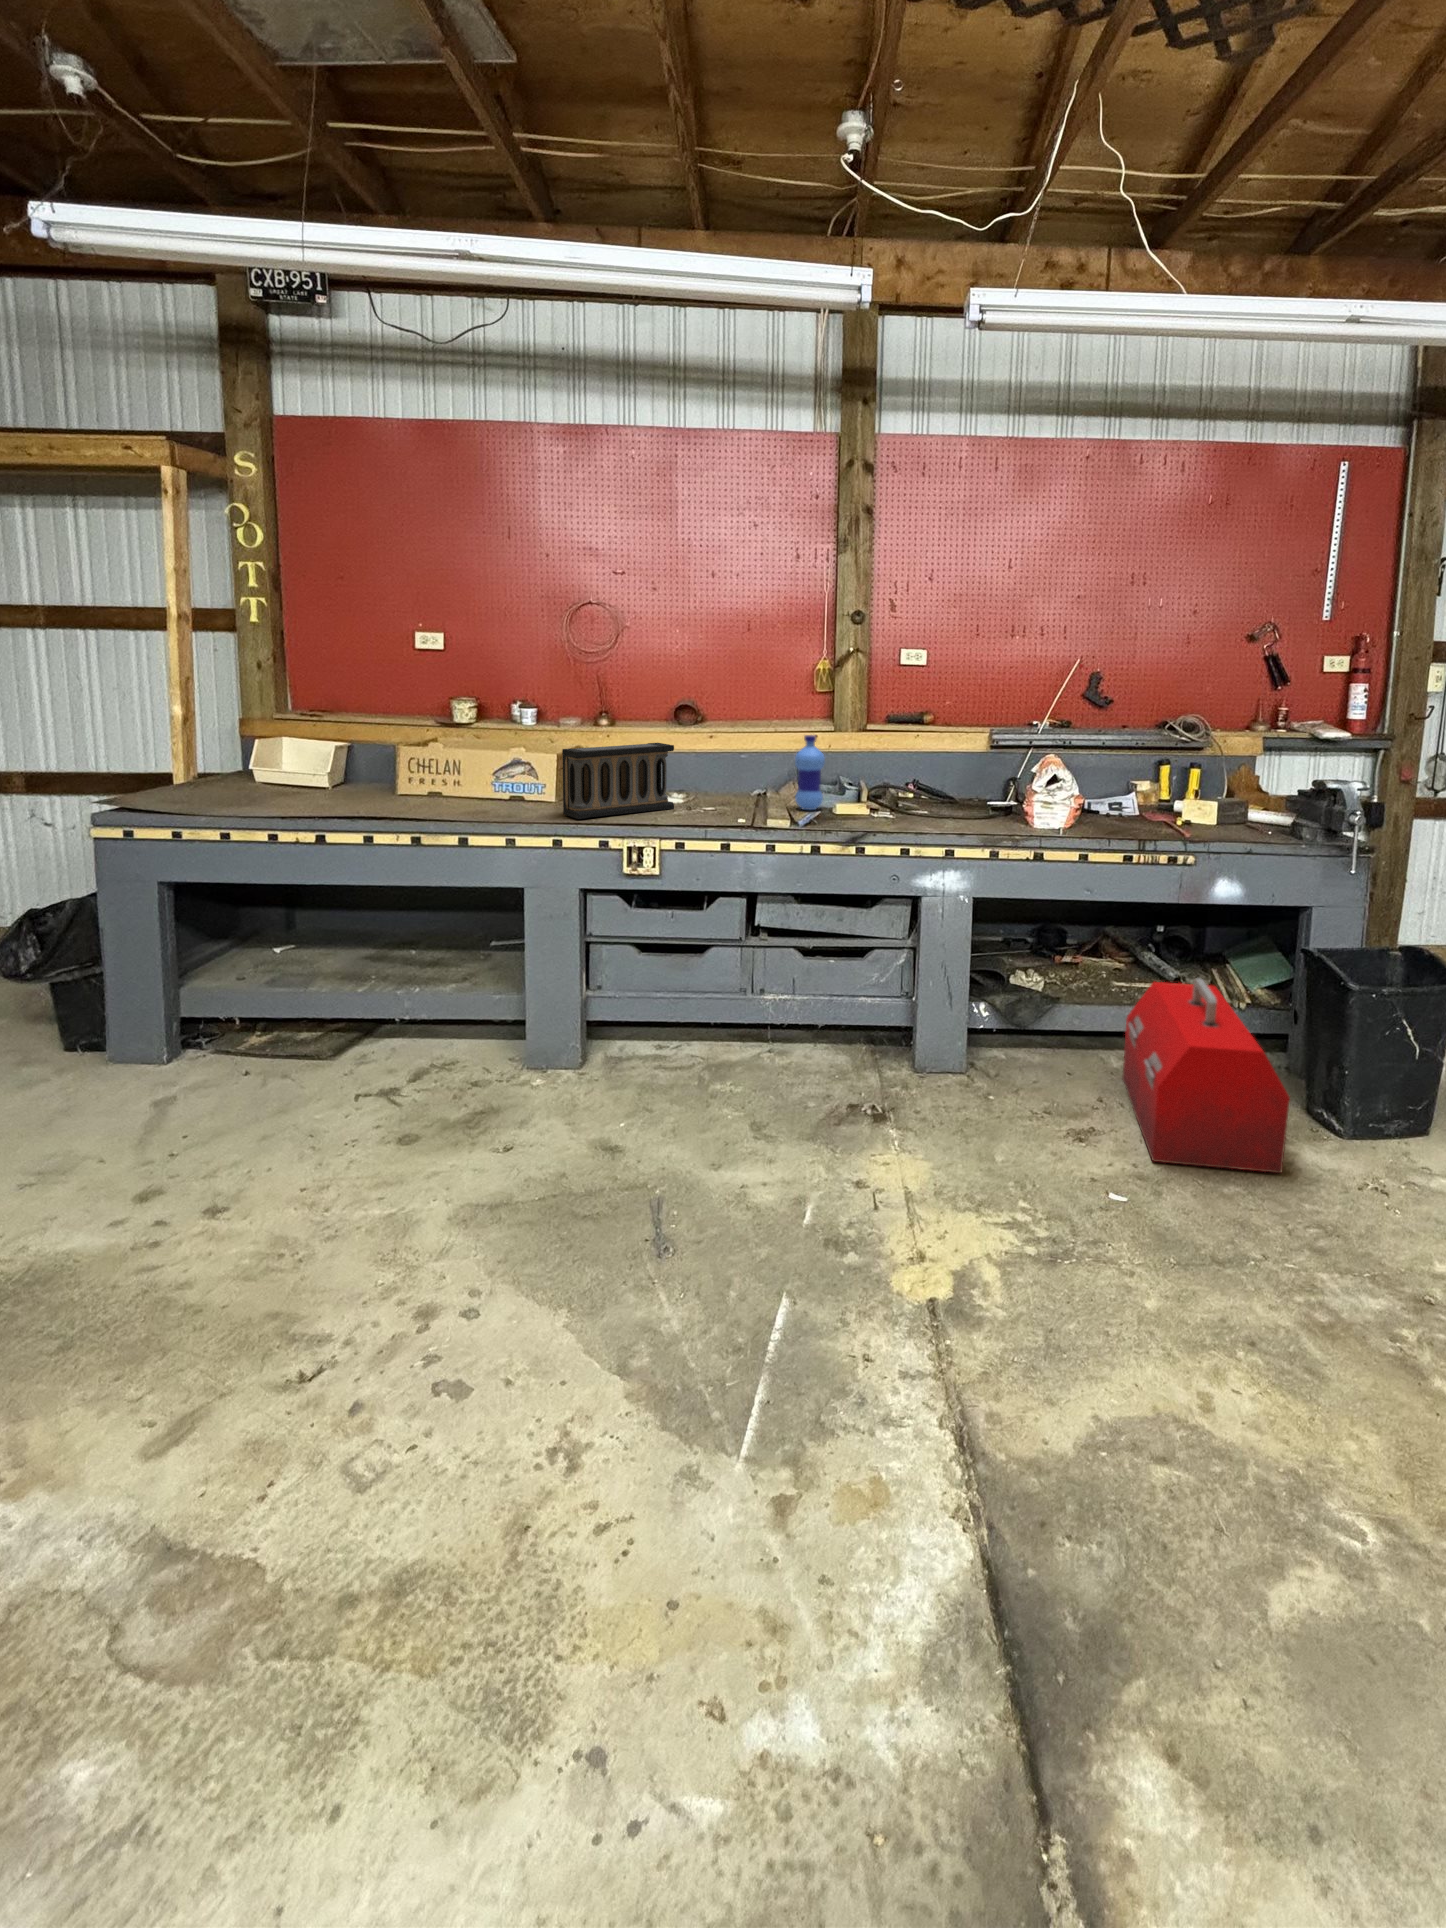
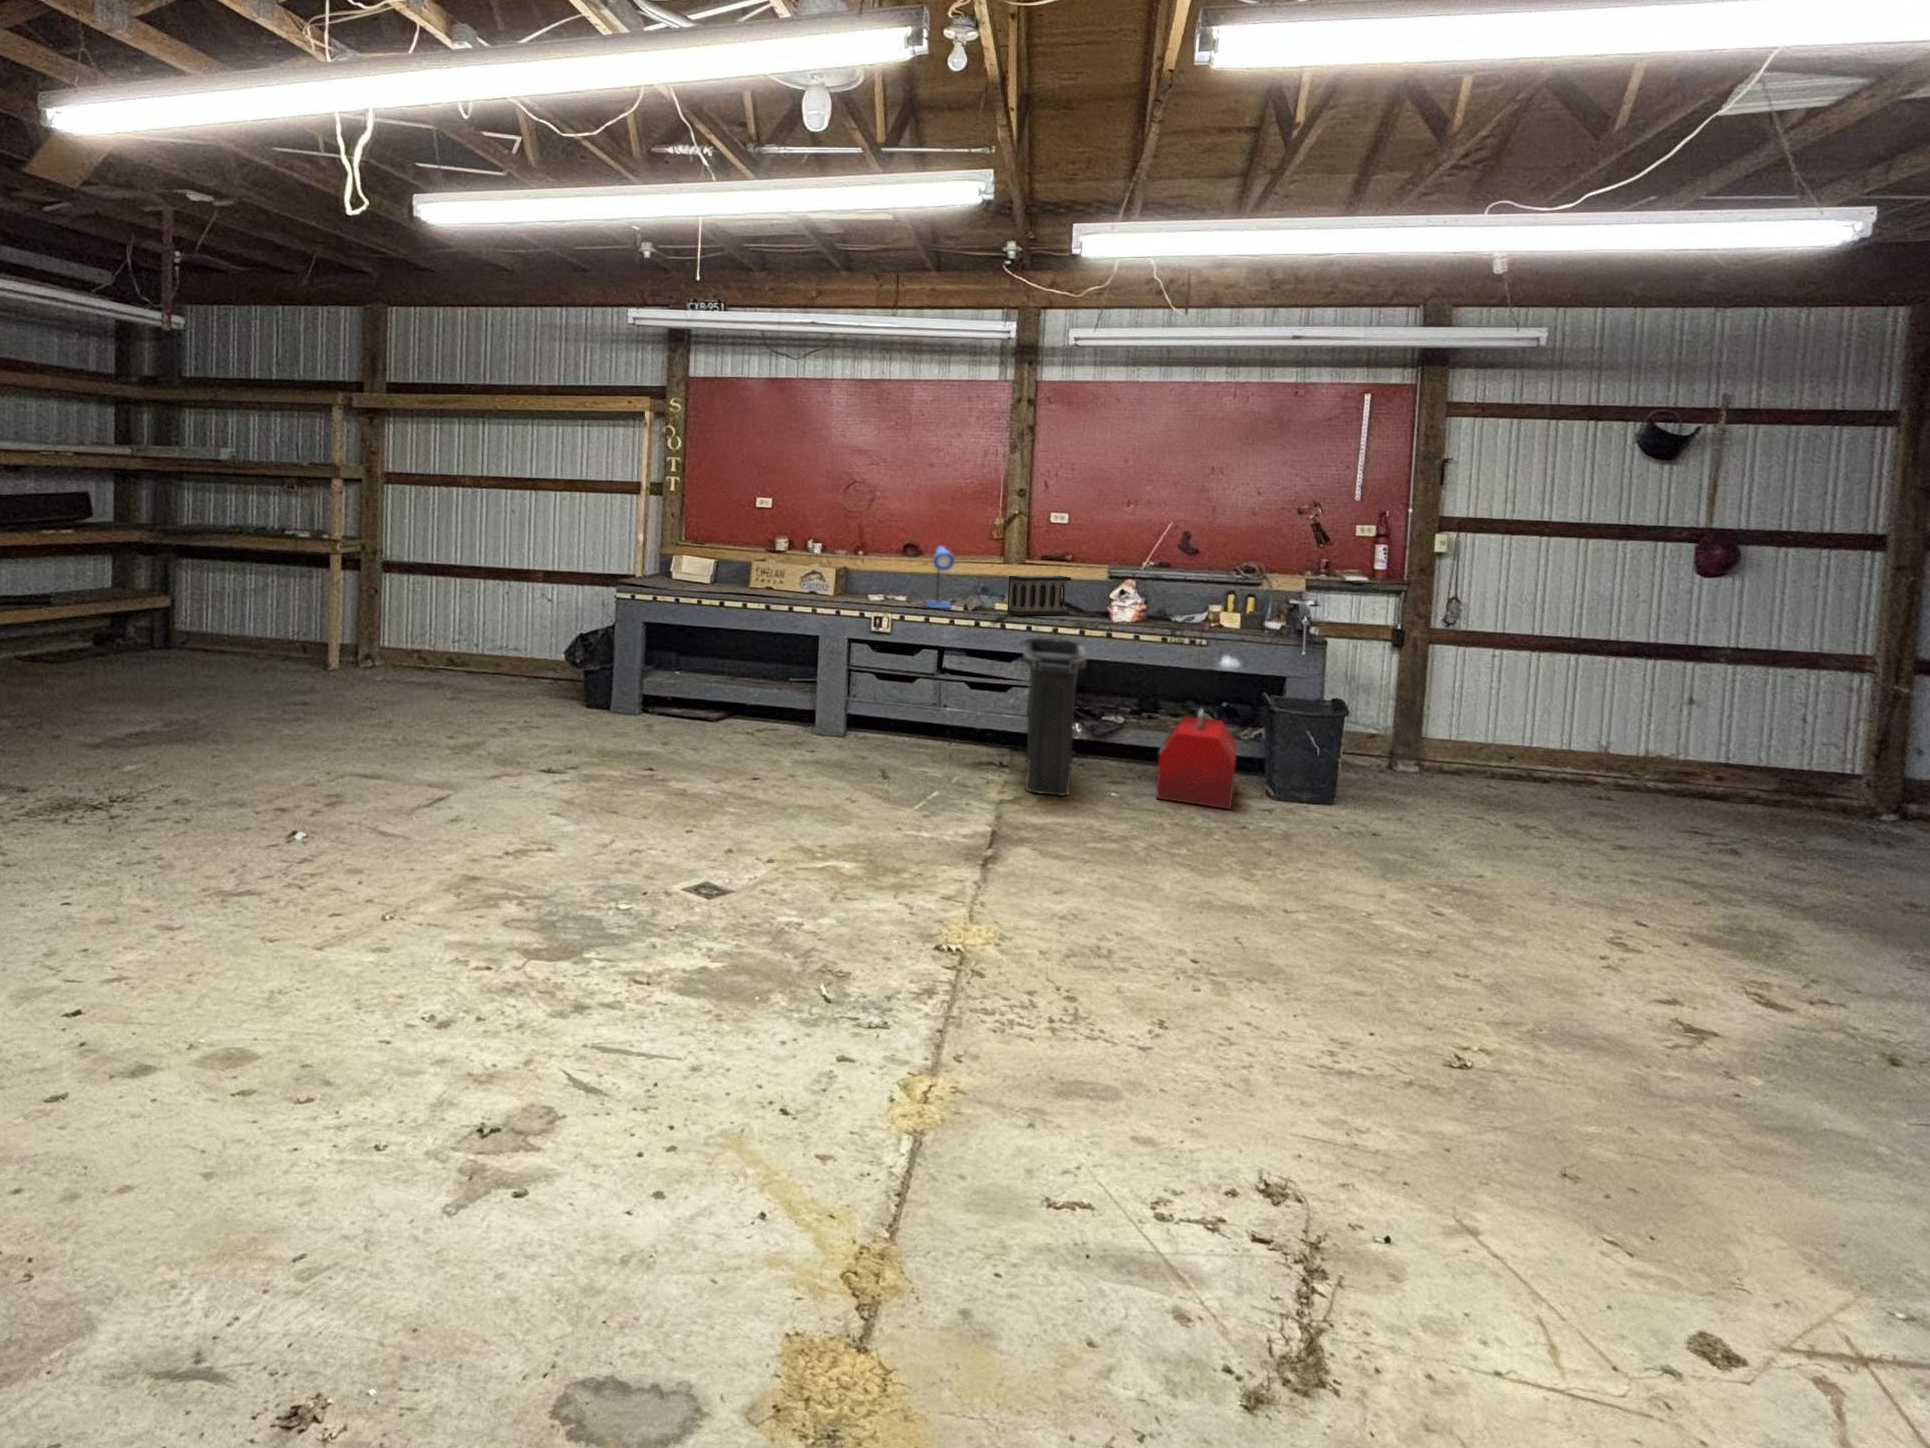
desk lamp: none [717,709,766,821] -> present [926,546,955,608]
water bottle: present [795,735,825,810] -> none [972,564,991,607]
speaker: present [562,743,674,819] -> present [1007,576,1071,615]
trash can: none [903,872,1041,1196] -> present [1023,638,1087,796]

